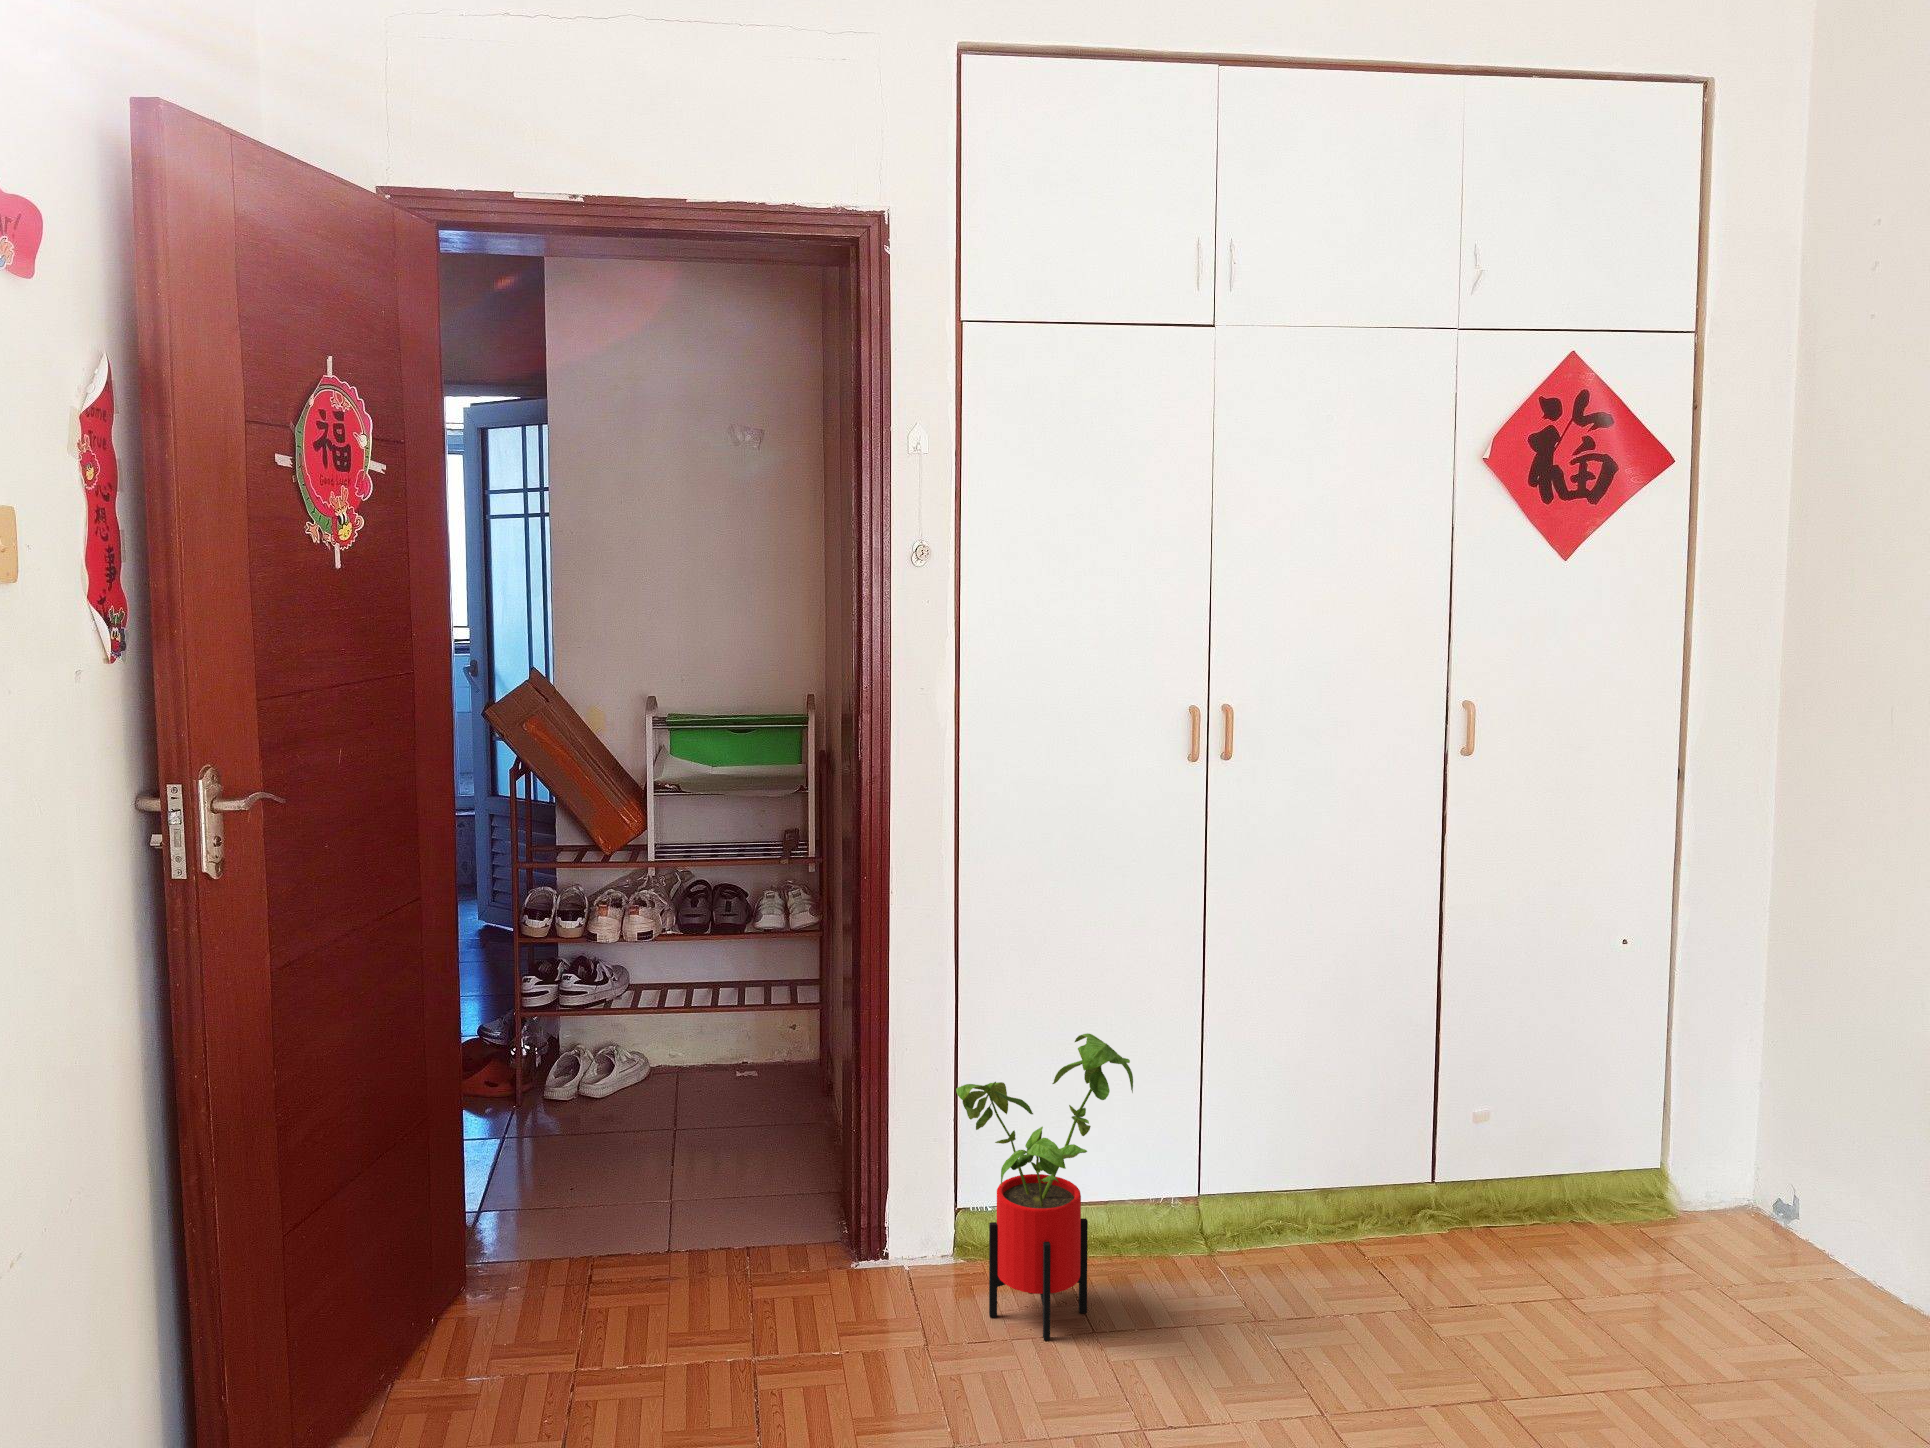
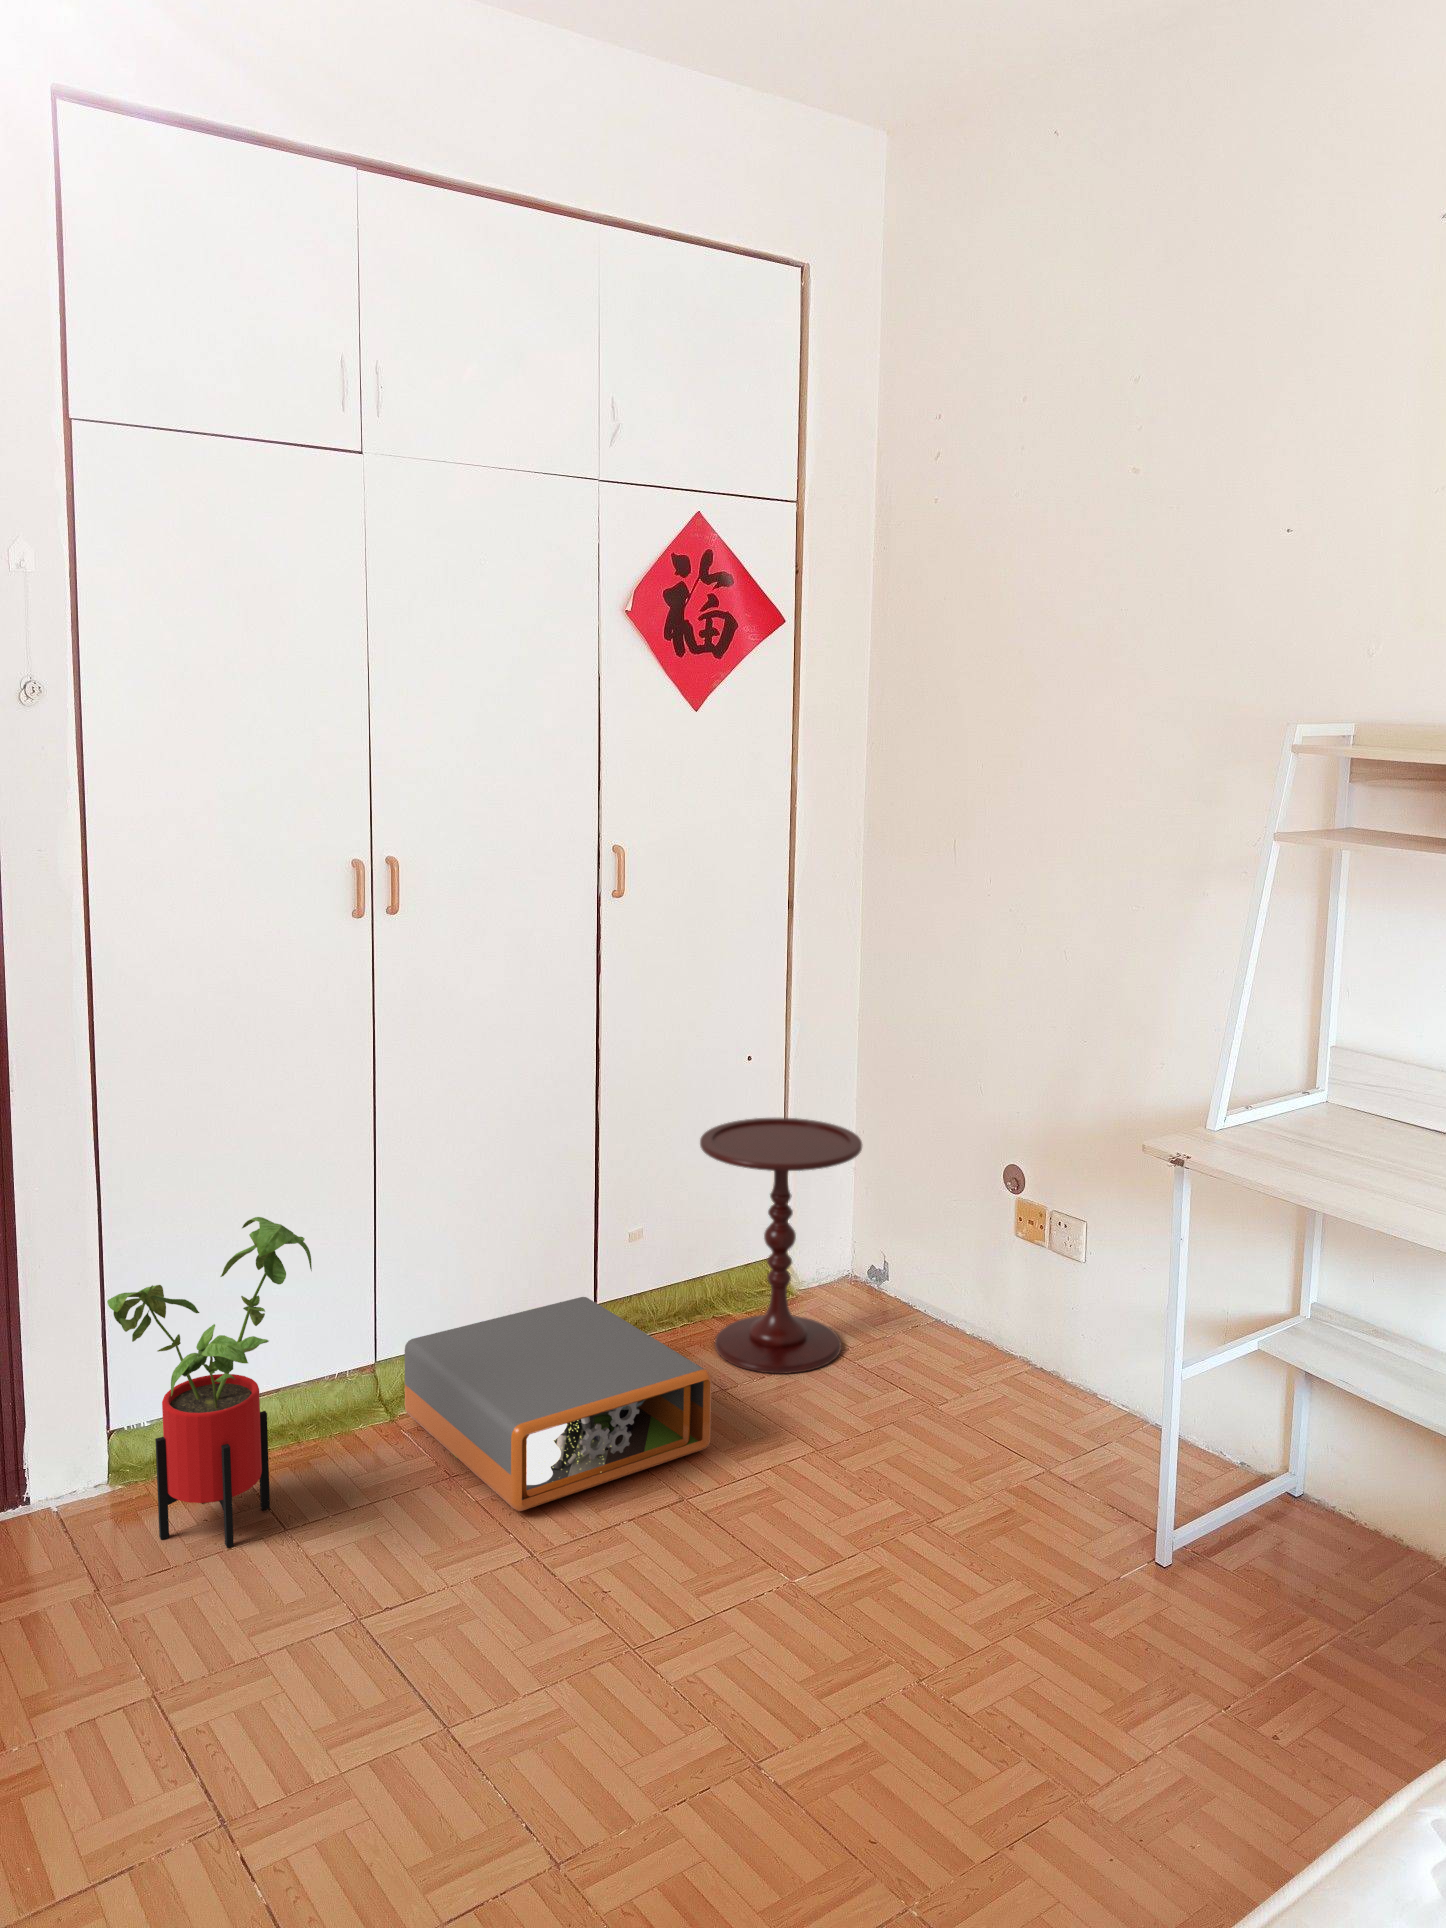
side table: none [1556,1008,1763,1307] -> present [700,1118,862,1374]
storage box: none [1224,1170,1553,1380] -> present [405,1297,712,1511]

